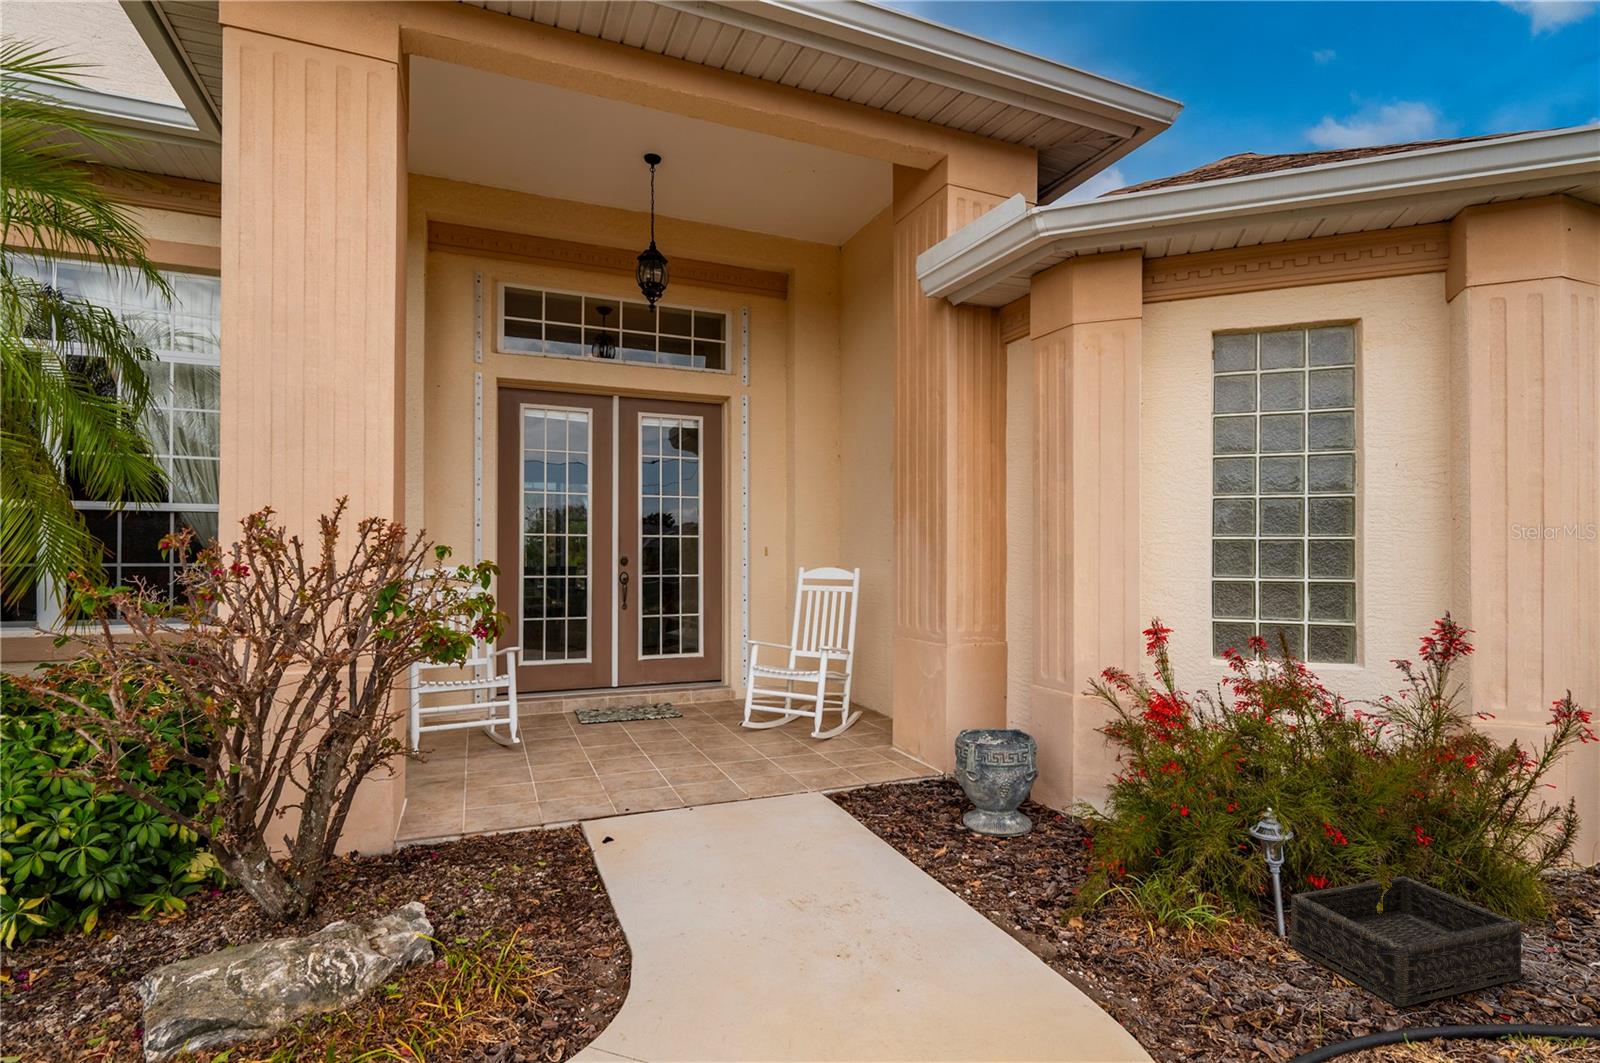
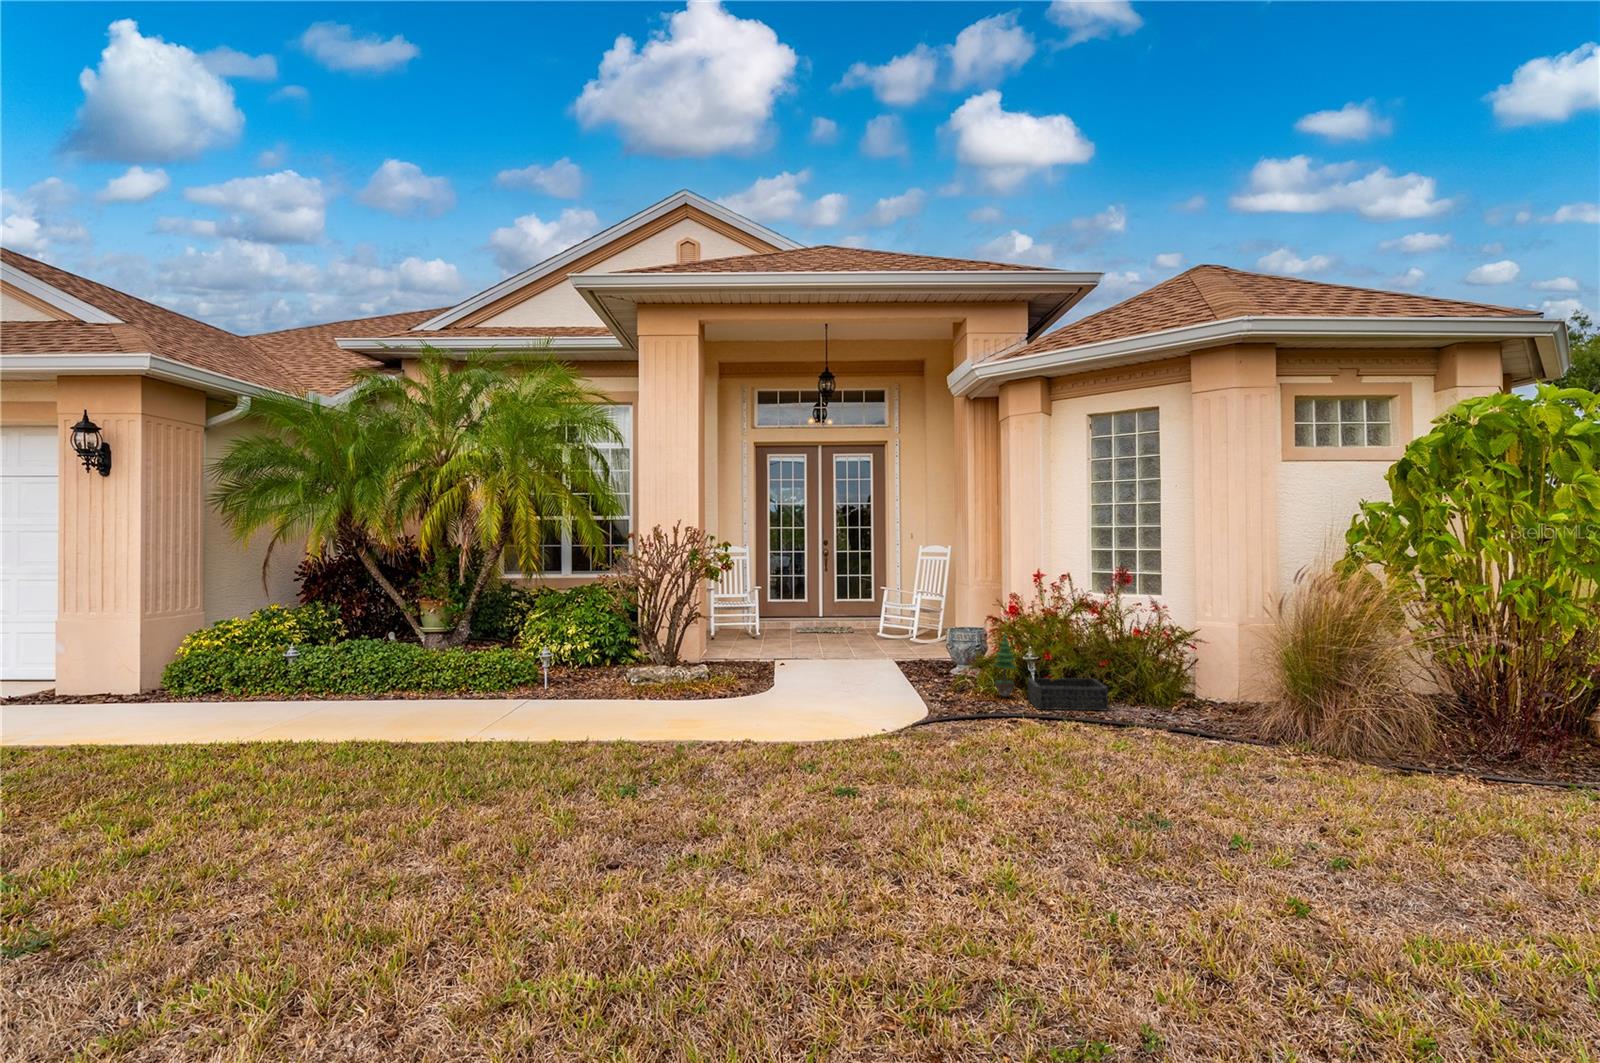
potted tree: none [1200,786,1266,944] -> present [994,633,1016,697]

